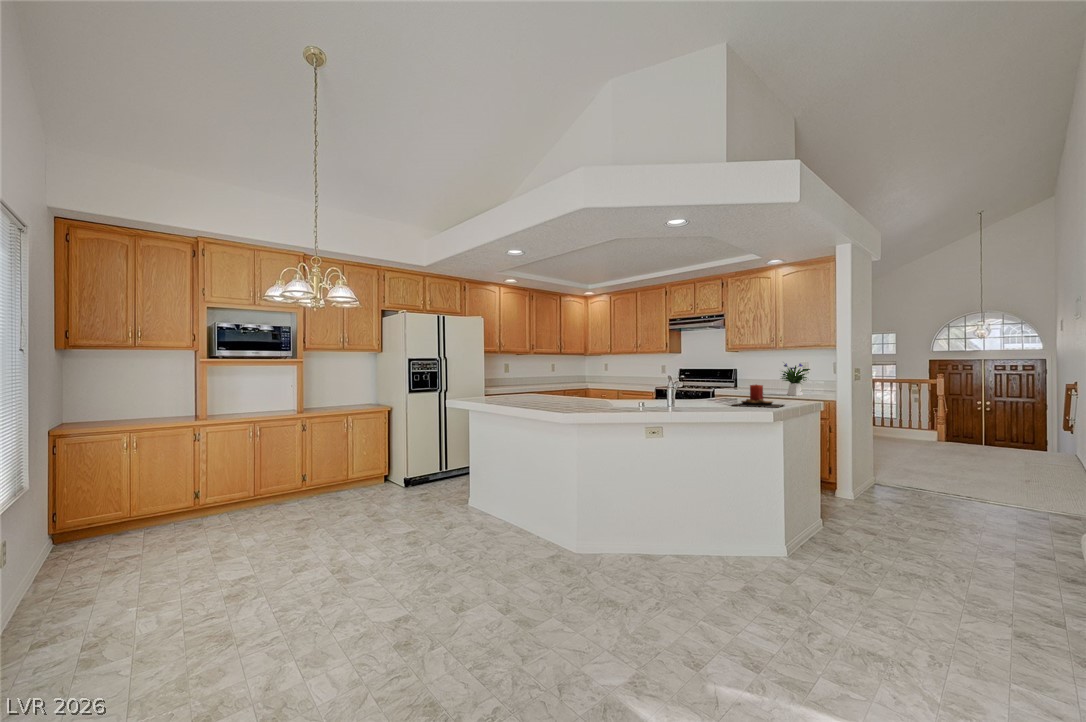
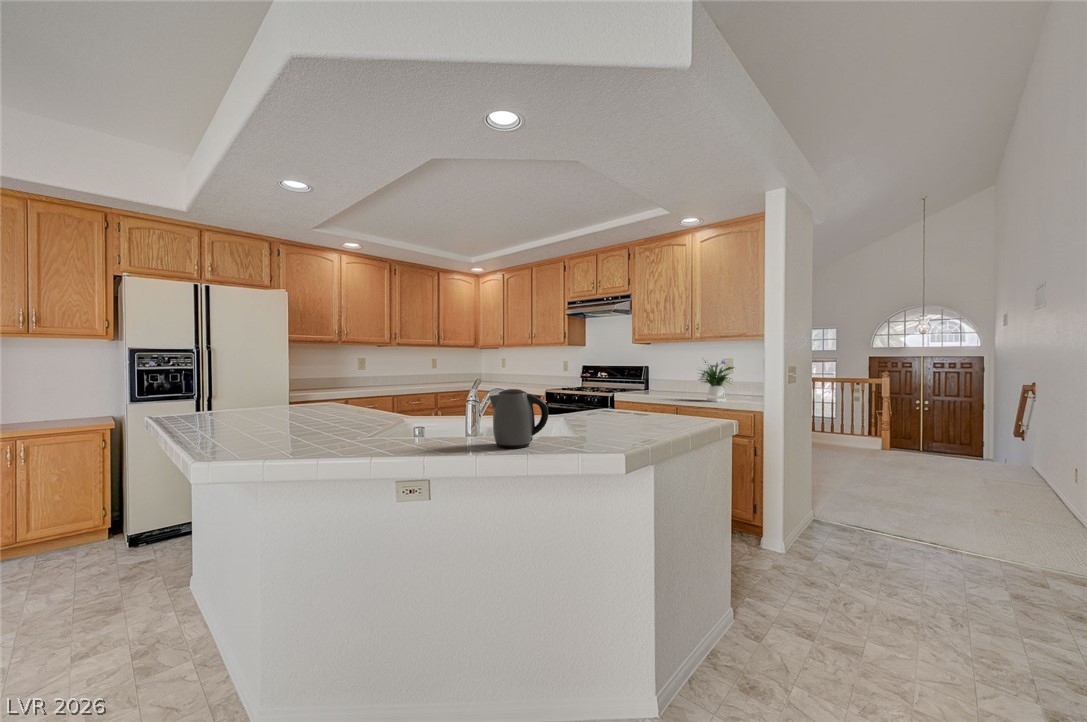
kettle: none [685,379,718,410] -> present [489,389,548,449]
candle: present [732,385,783,408] -> none [593,395,681,438]

